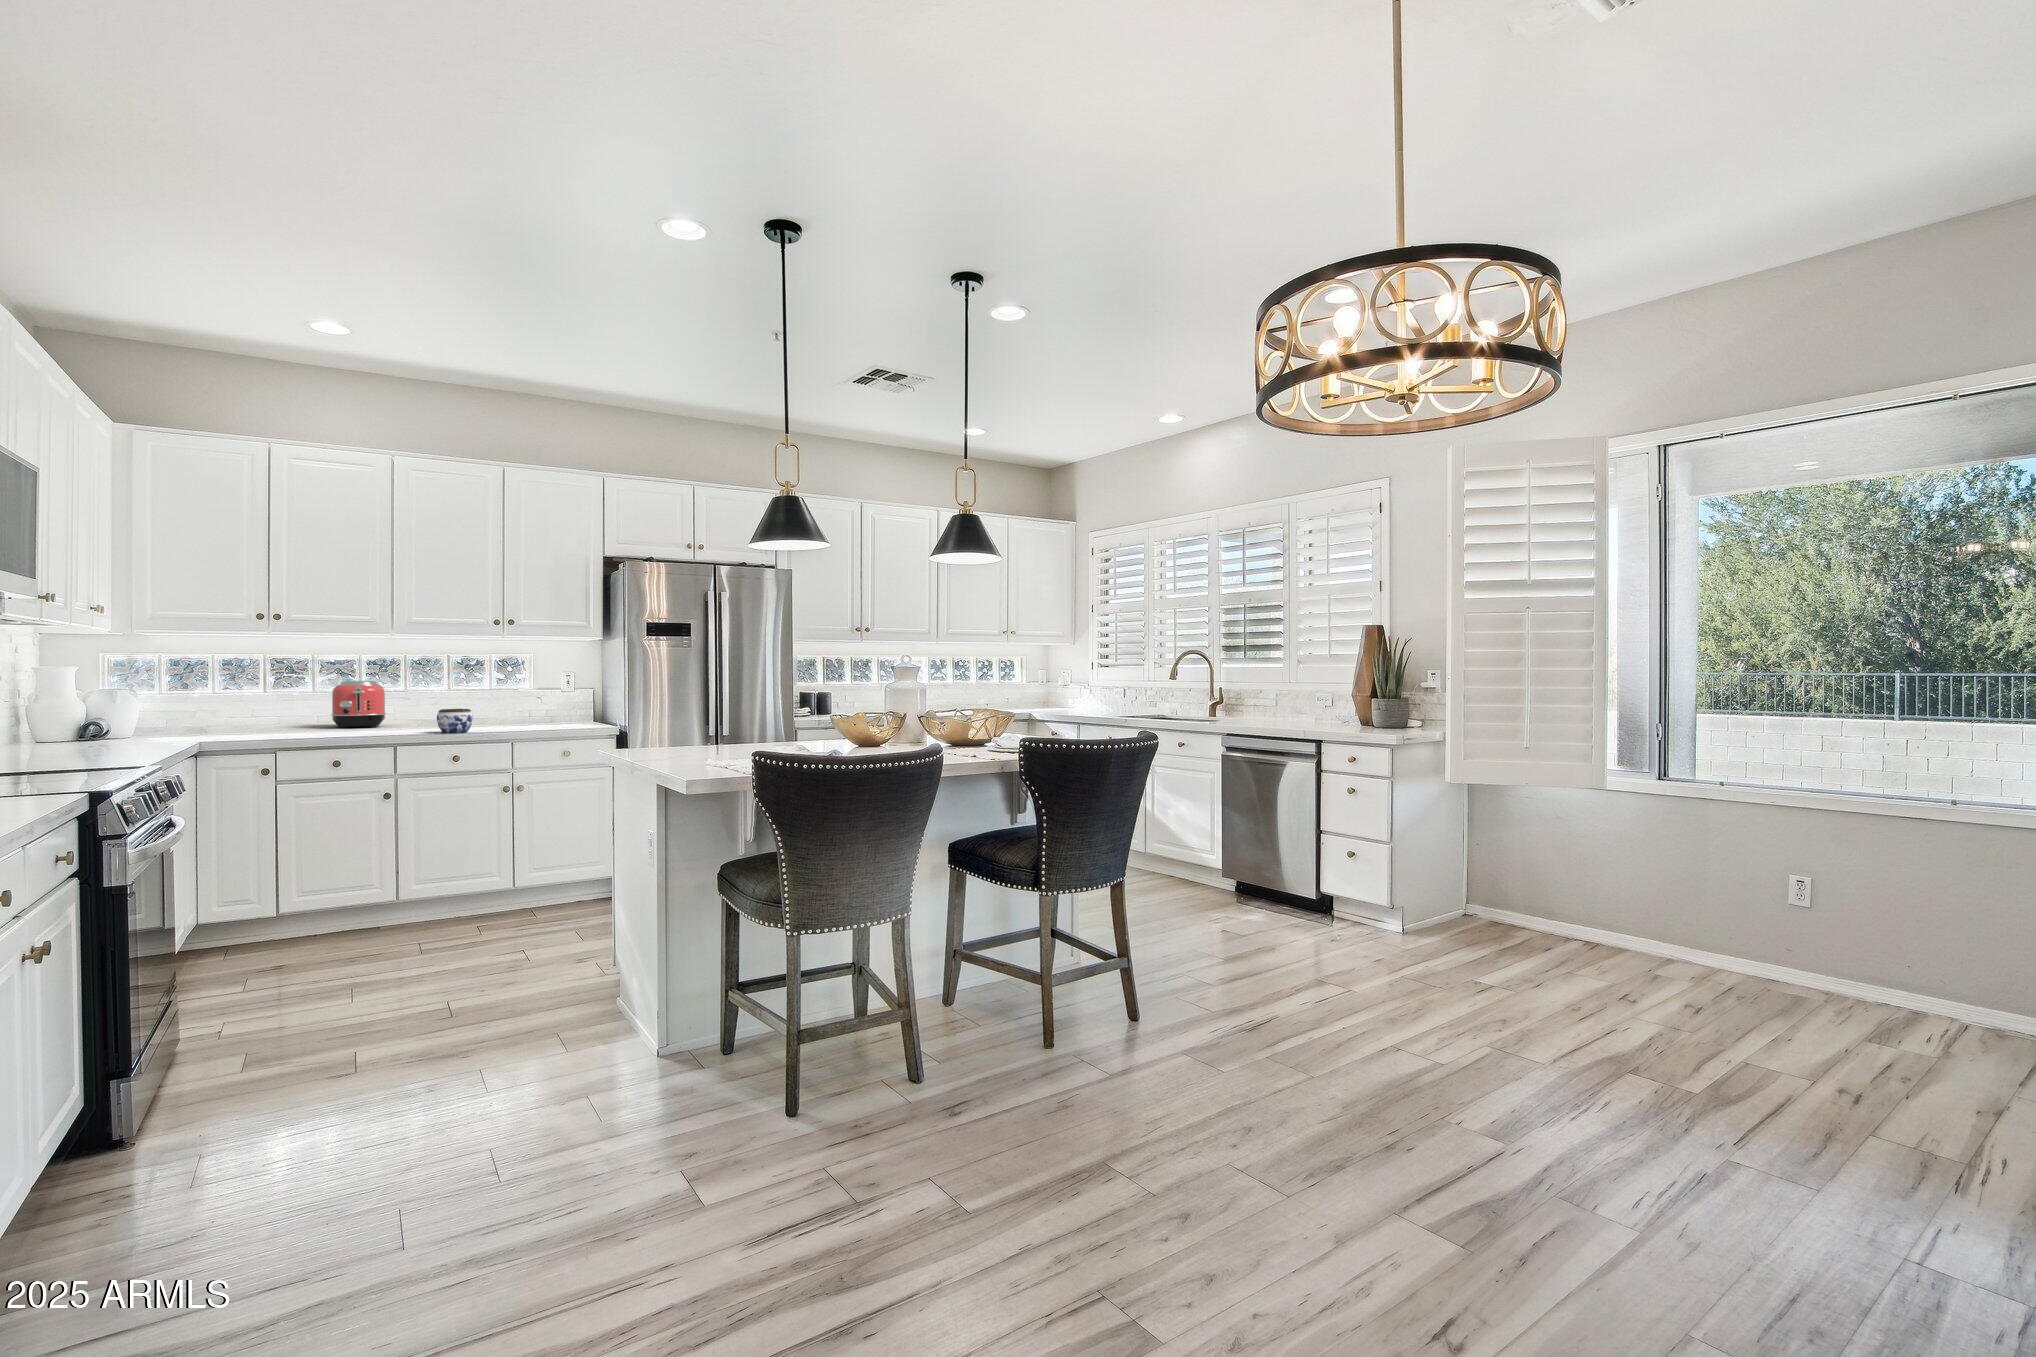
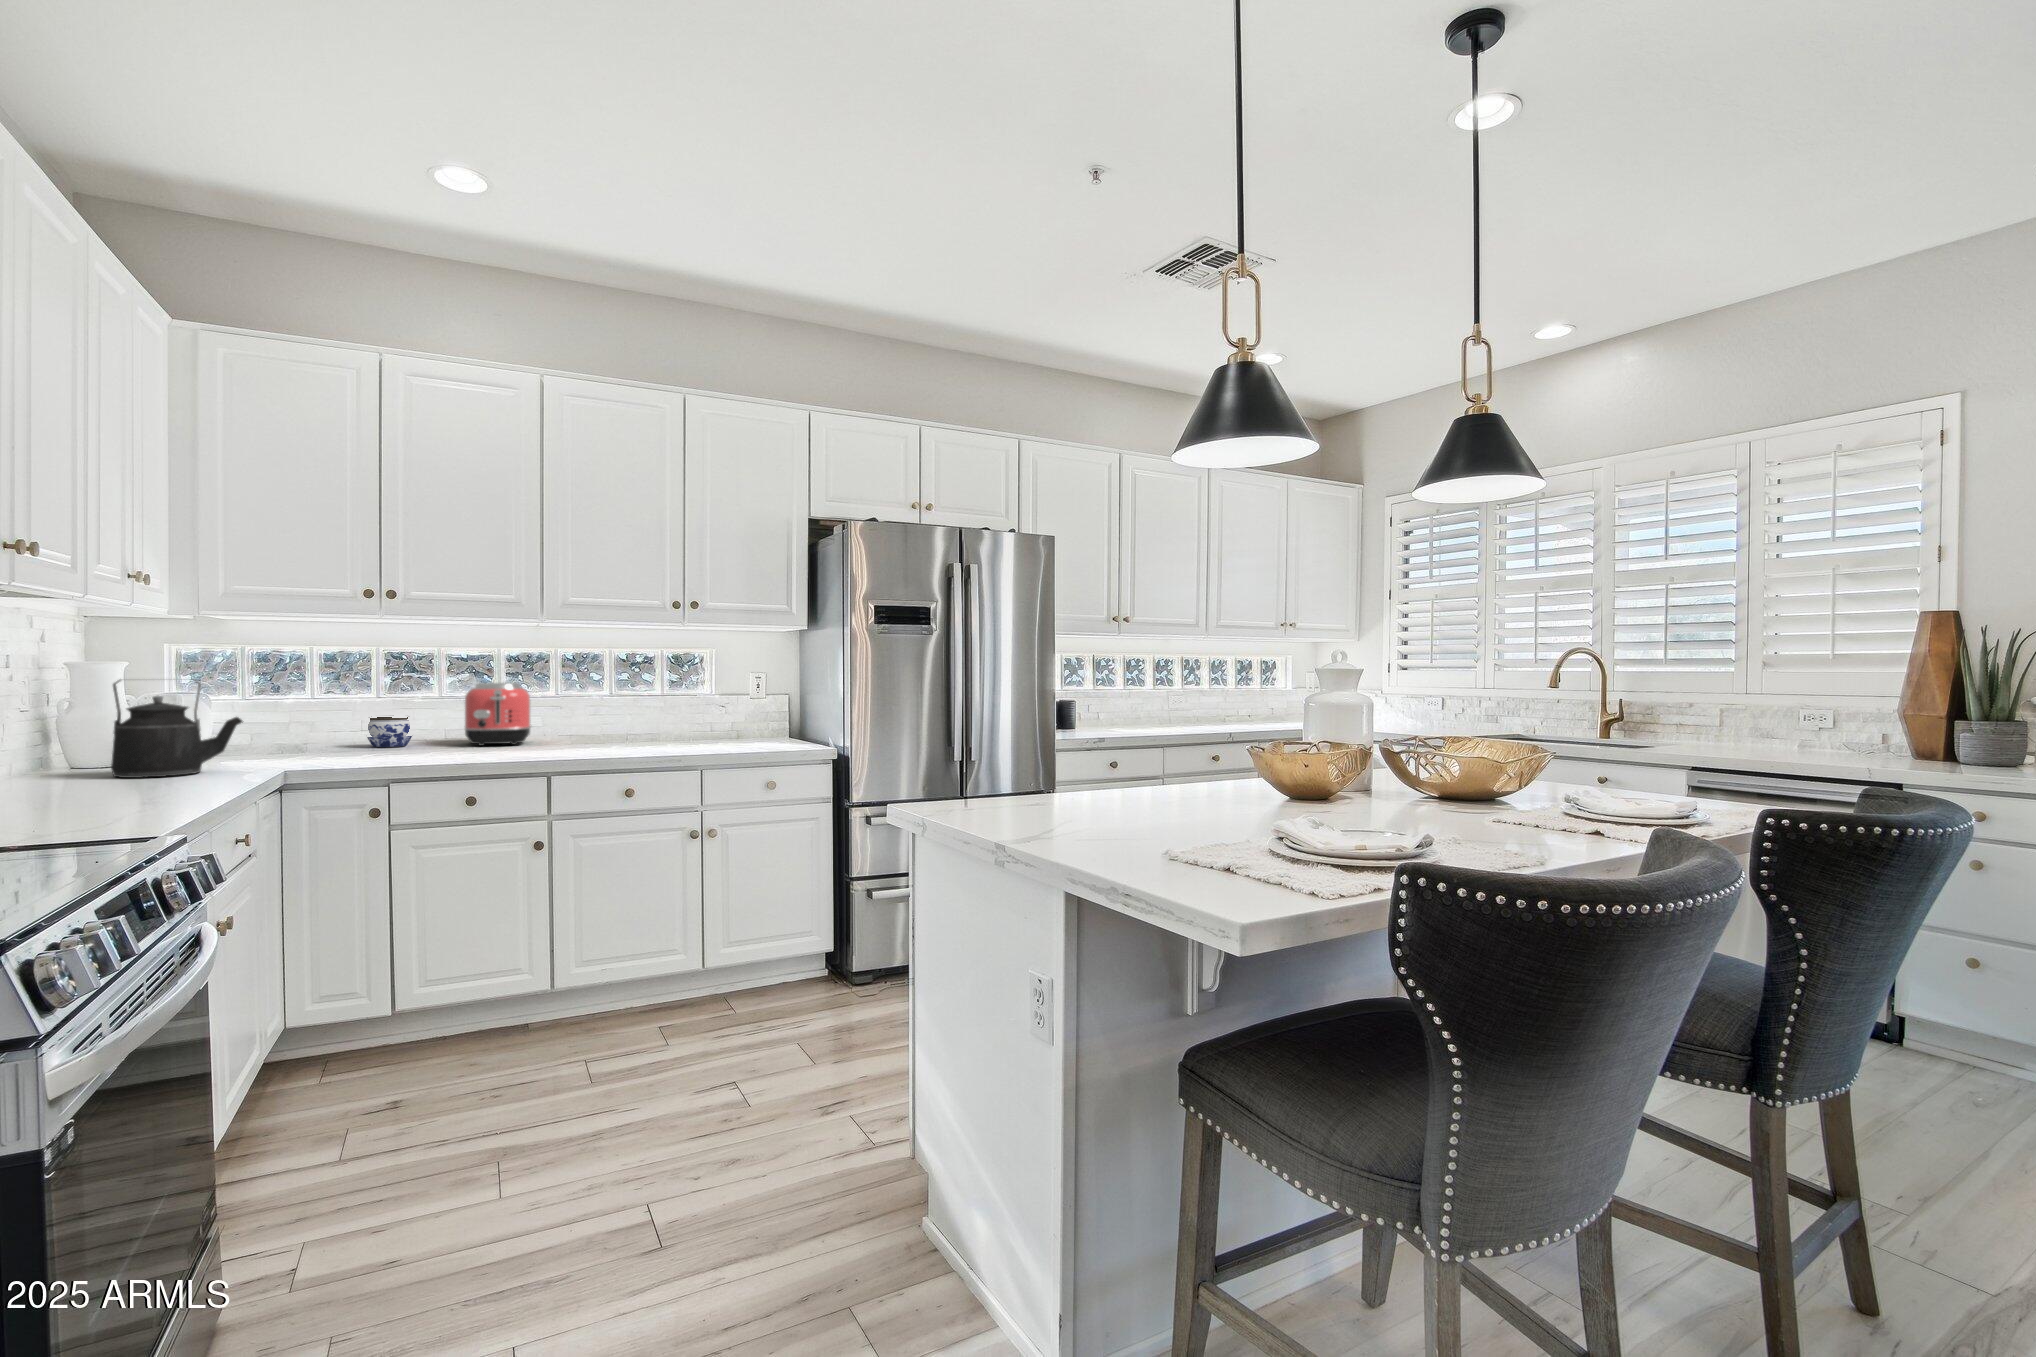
kettle: none [74,678,169,745] -> present [111,680,243,778]
jar: present [437,709,473,733] -> present [367,717,412,747]

